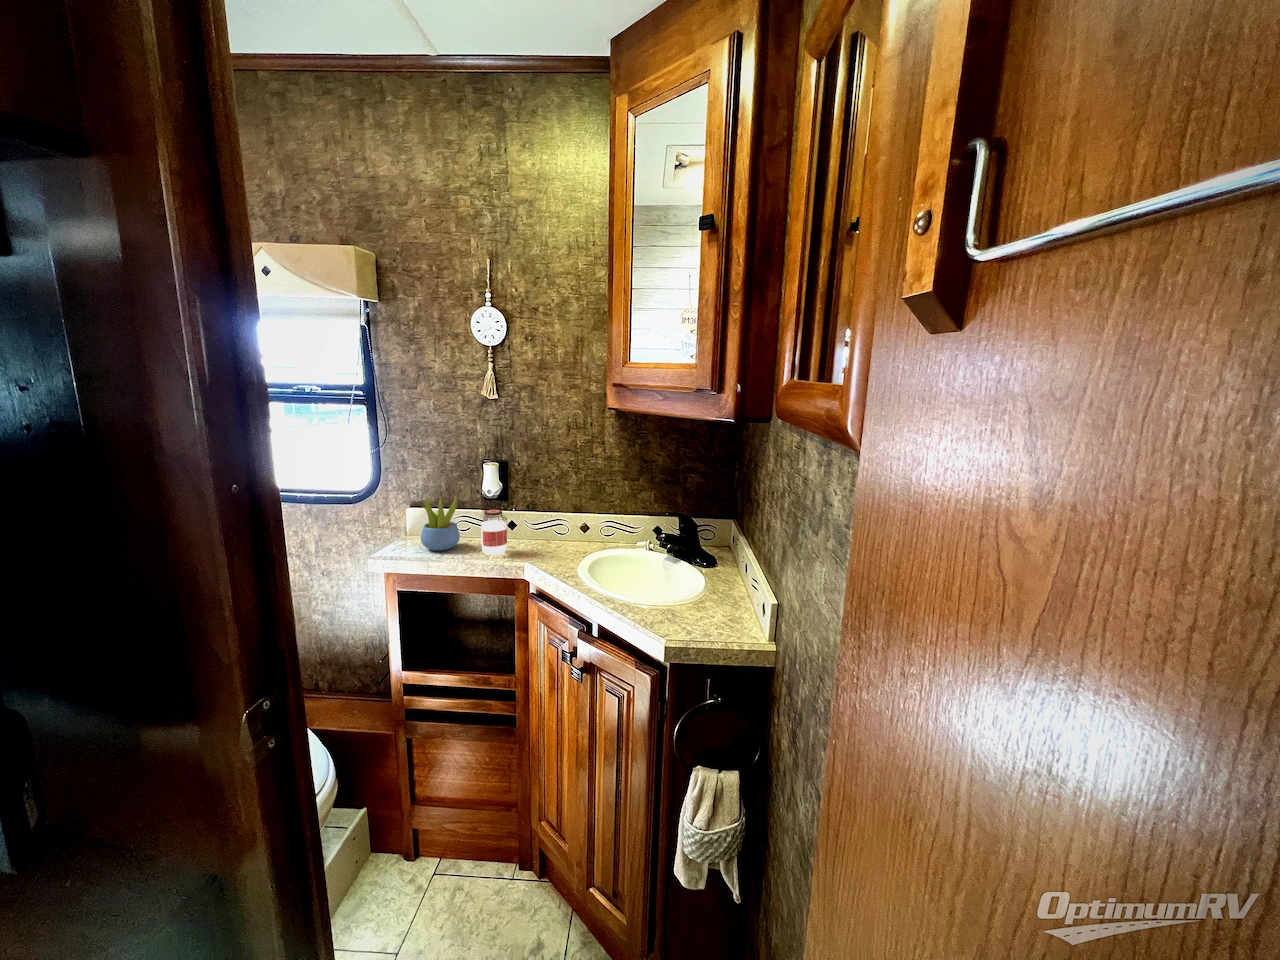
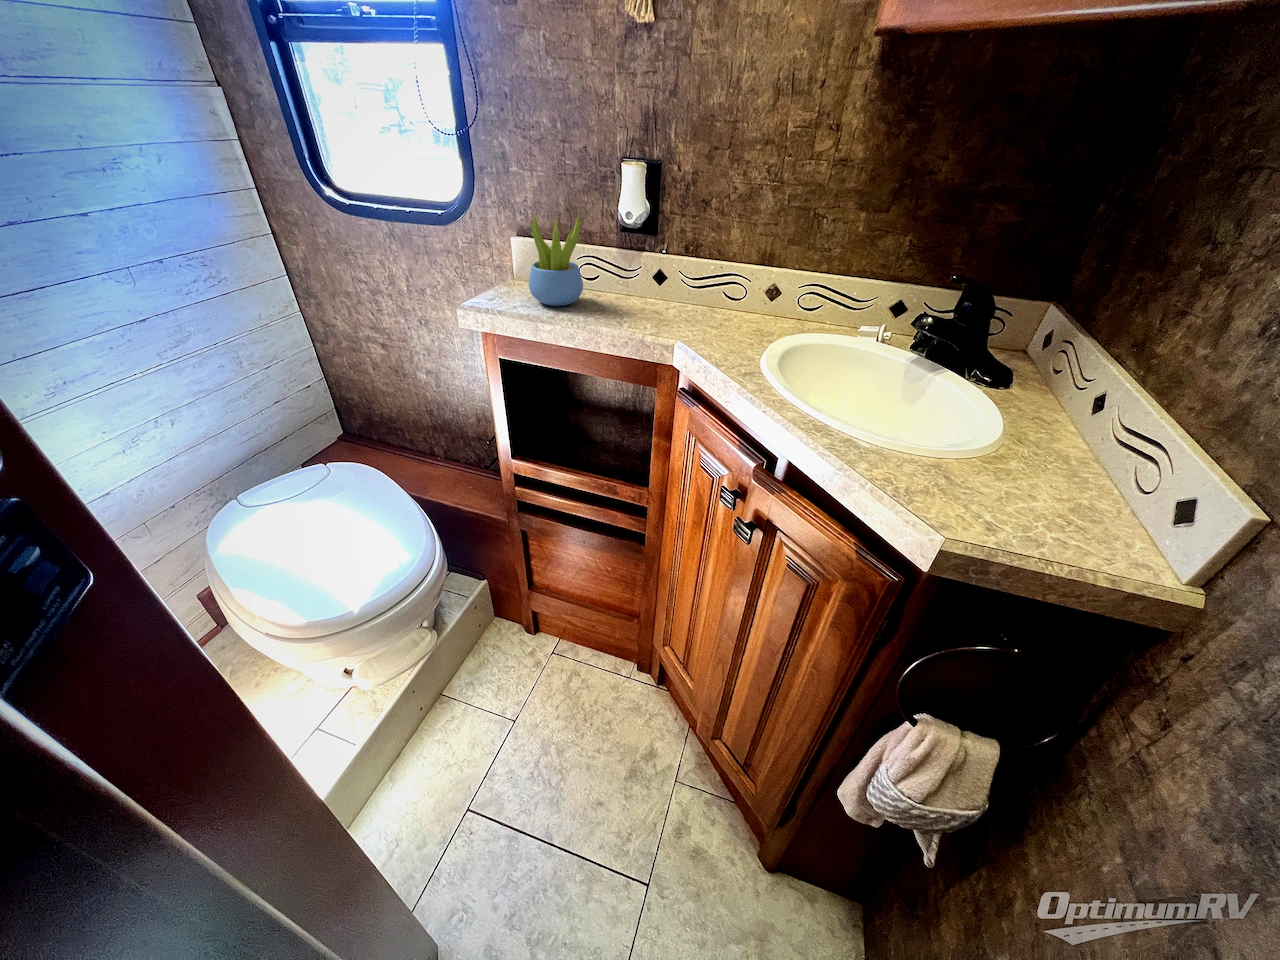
jar: present [481,509,507,555] -> none [612,245,654,323]

